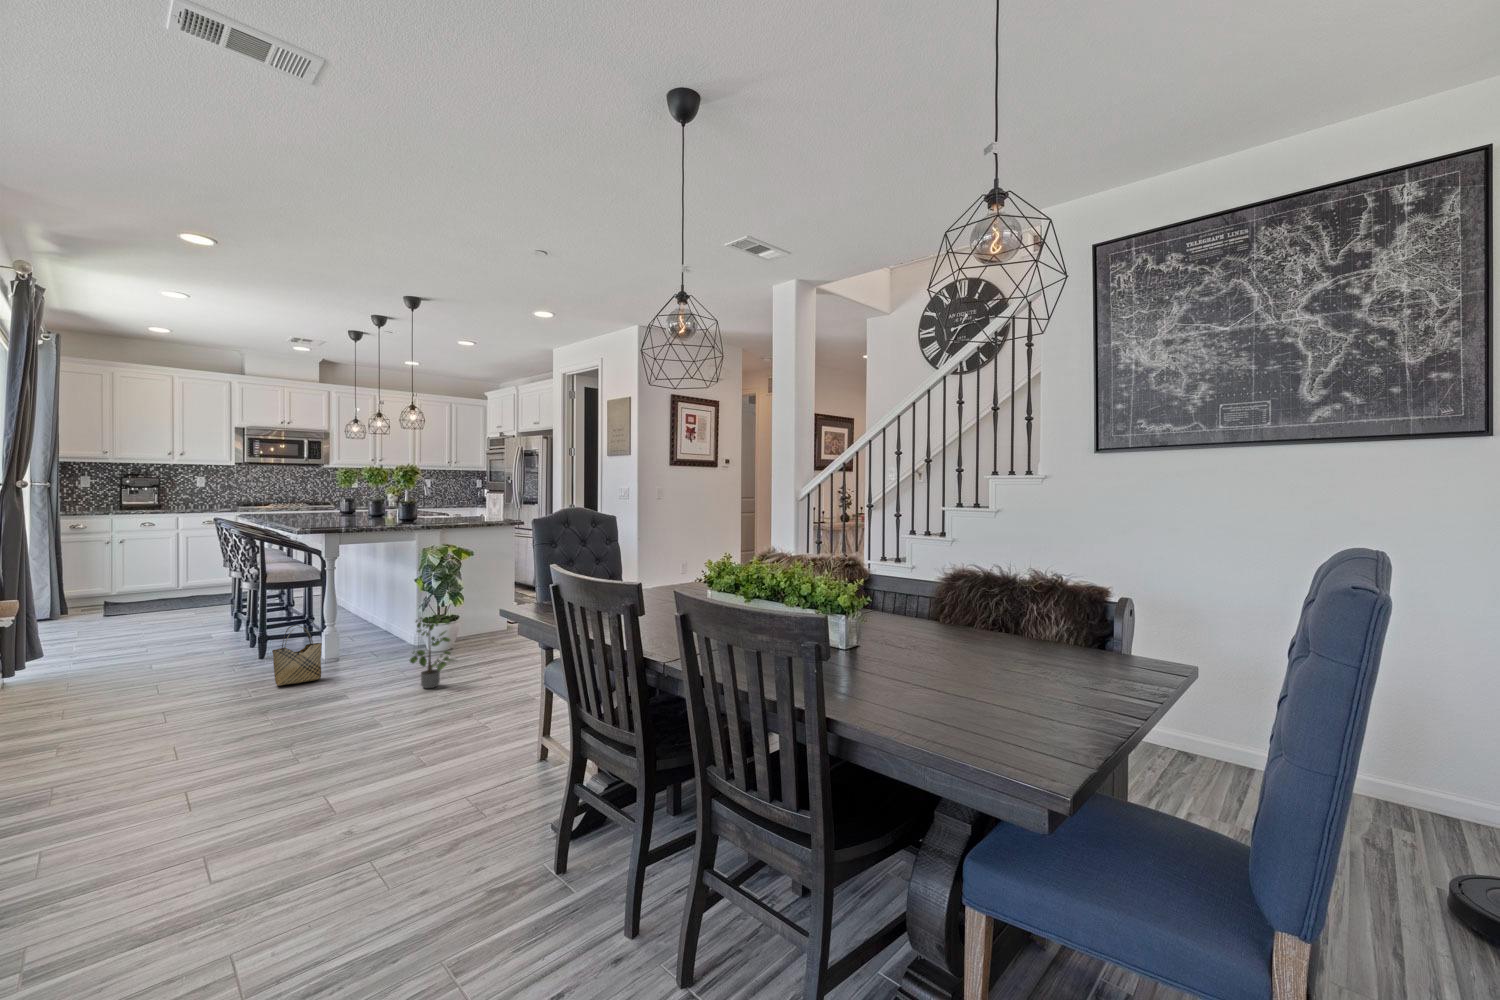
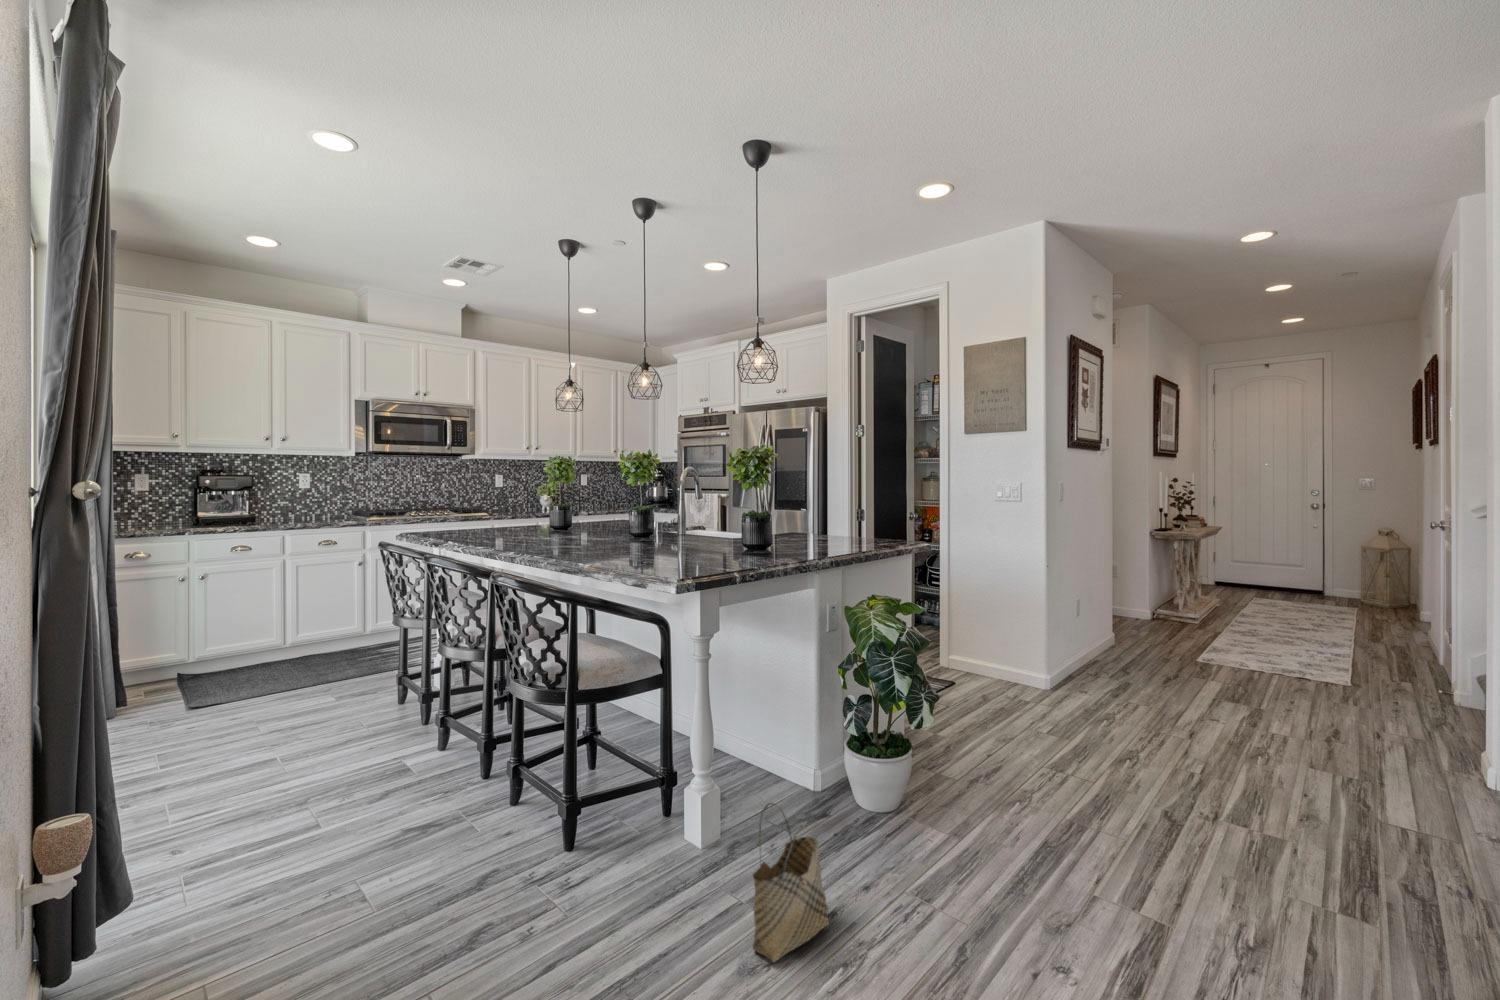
potted plant: present [410,615,454,688] -> none [1061,779,1167,956]

